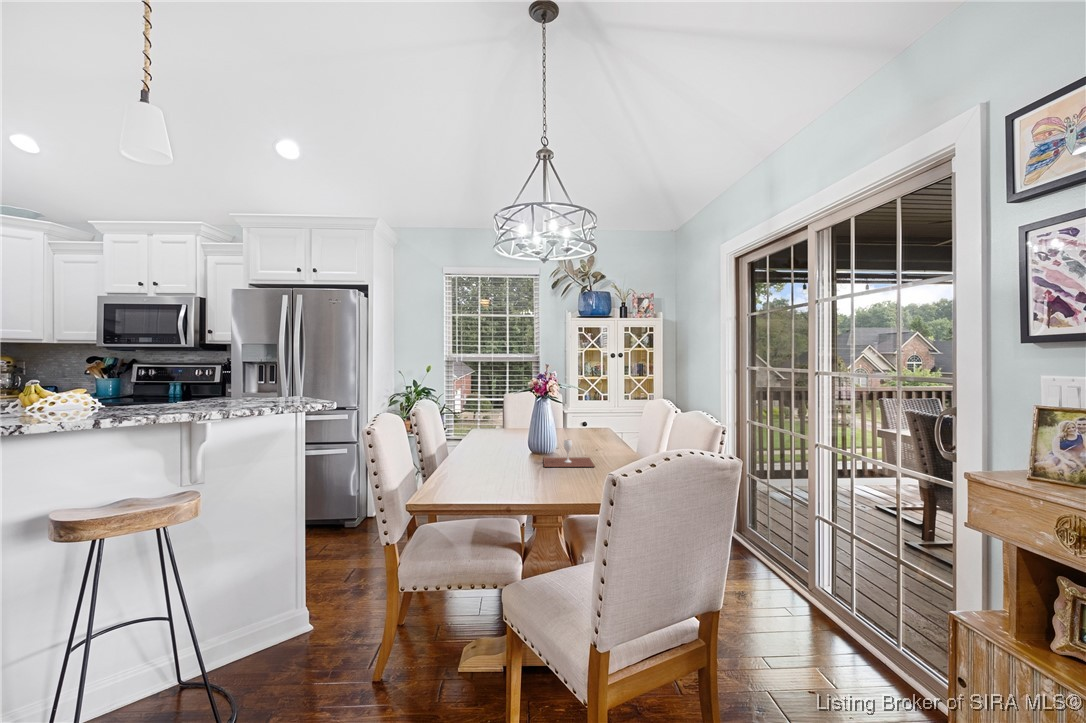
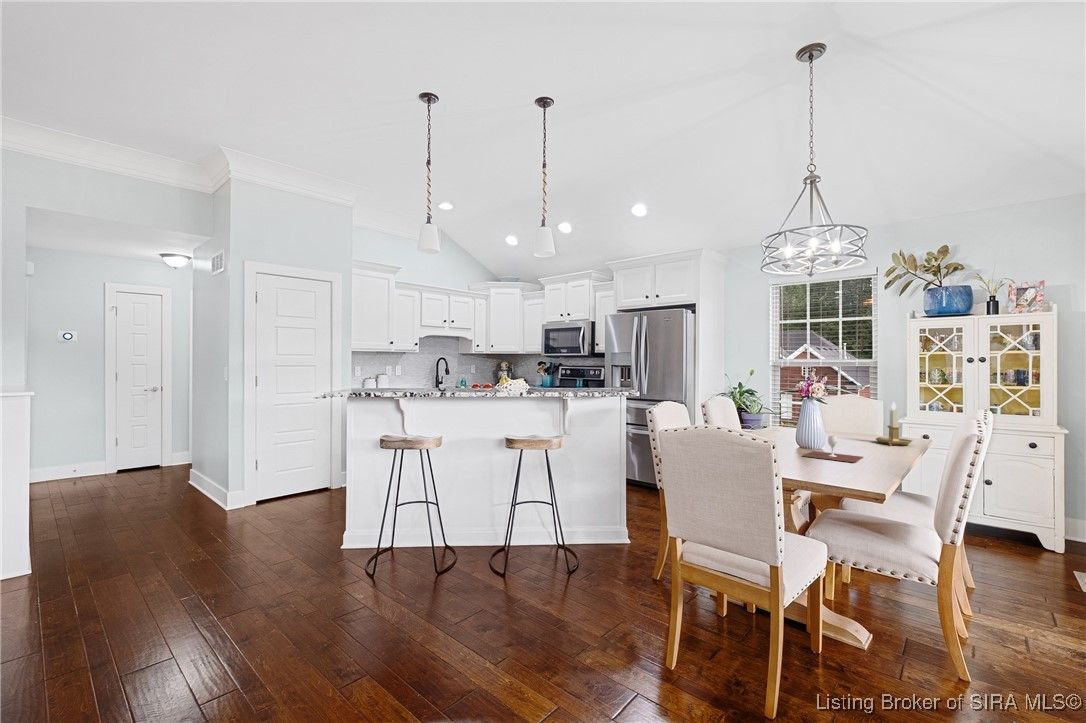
candlestick: none [572,396,600,440] -> present [876,402,912,445]

